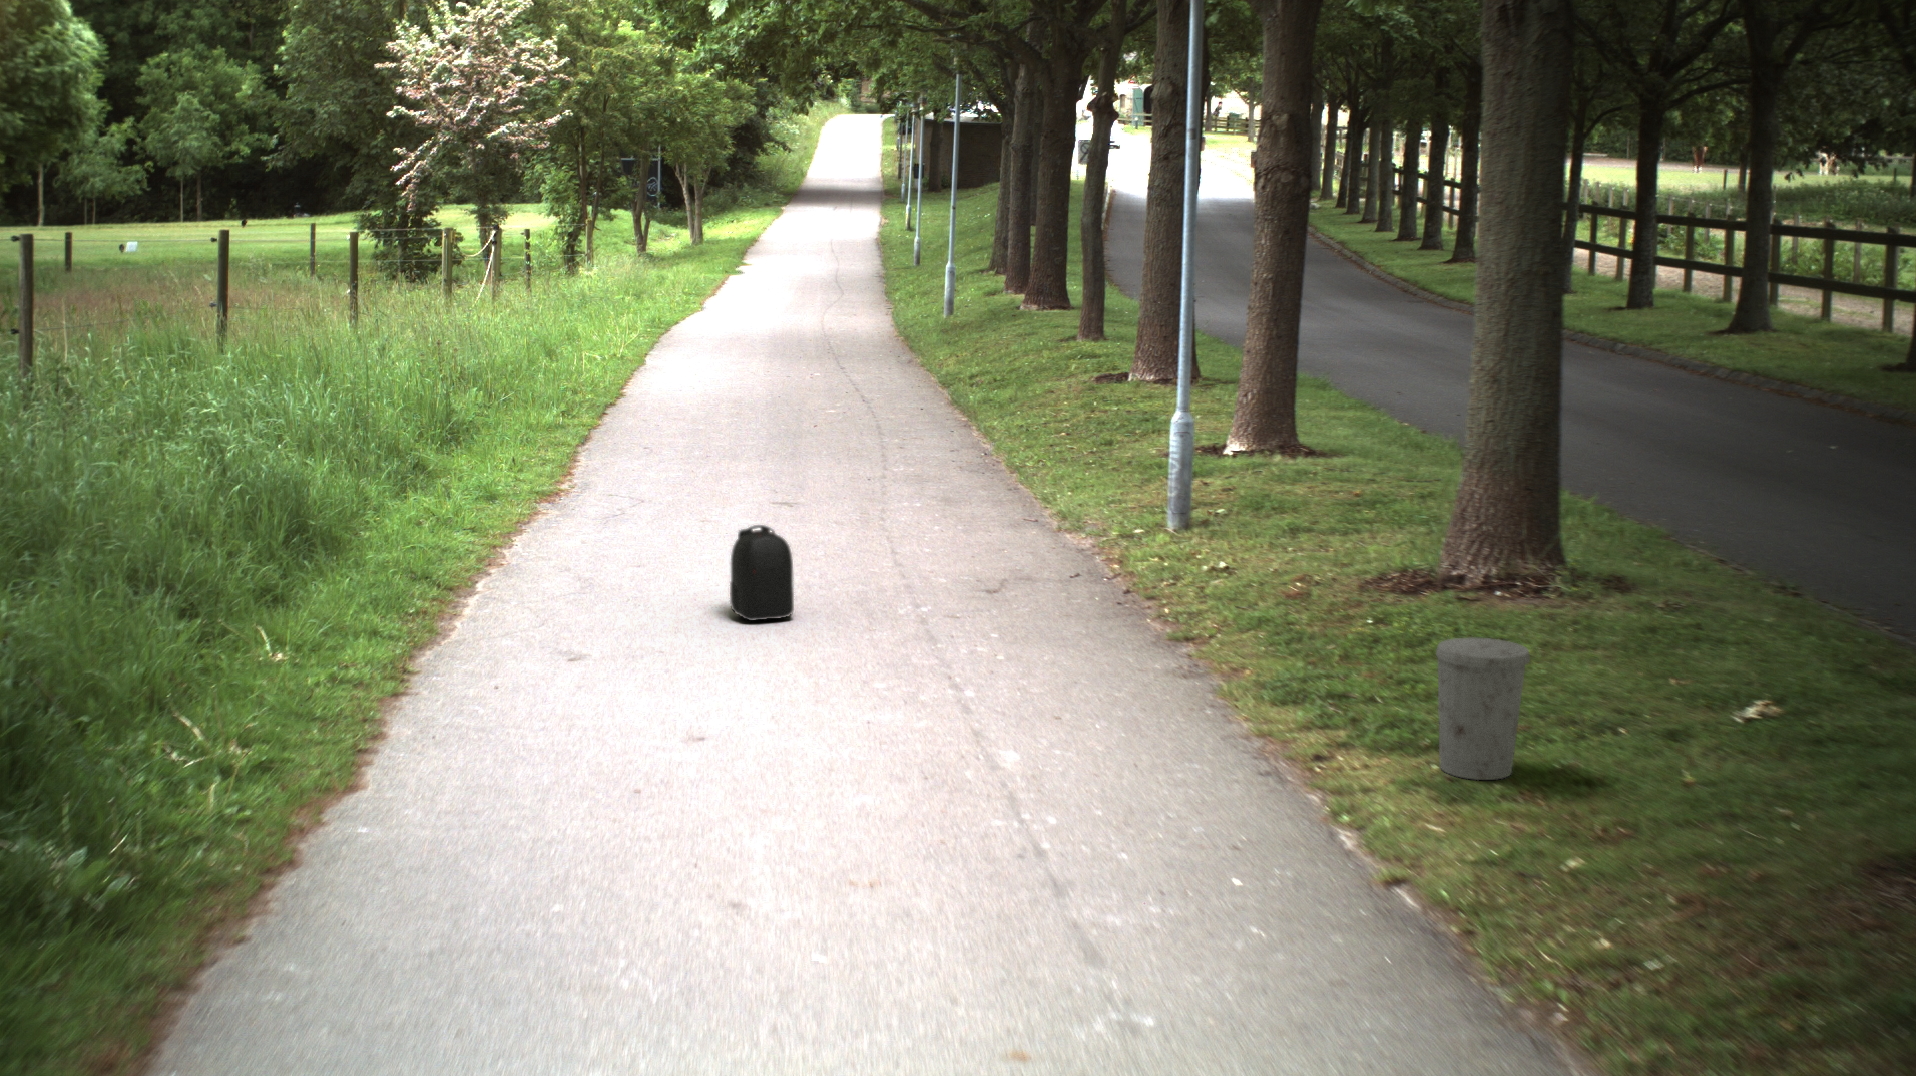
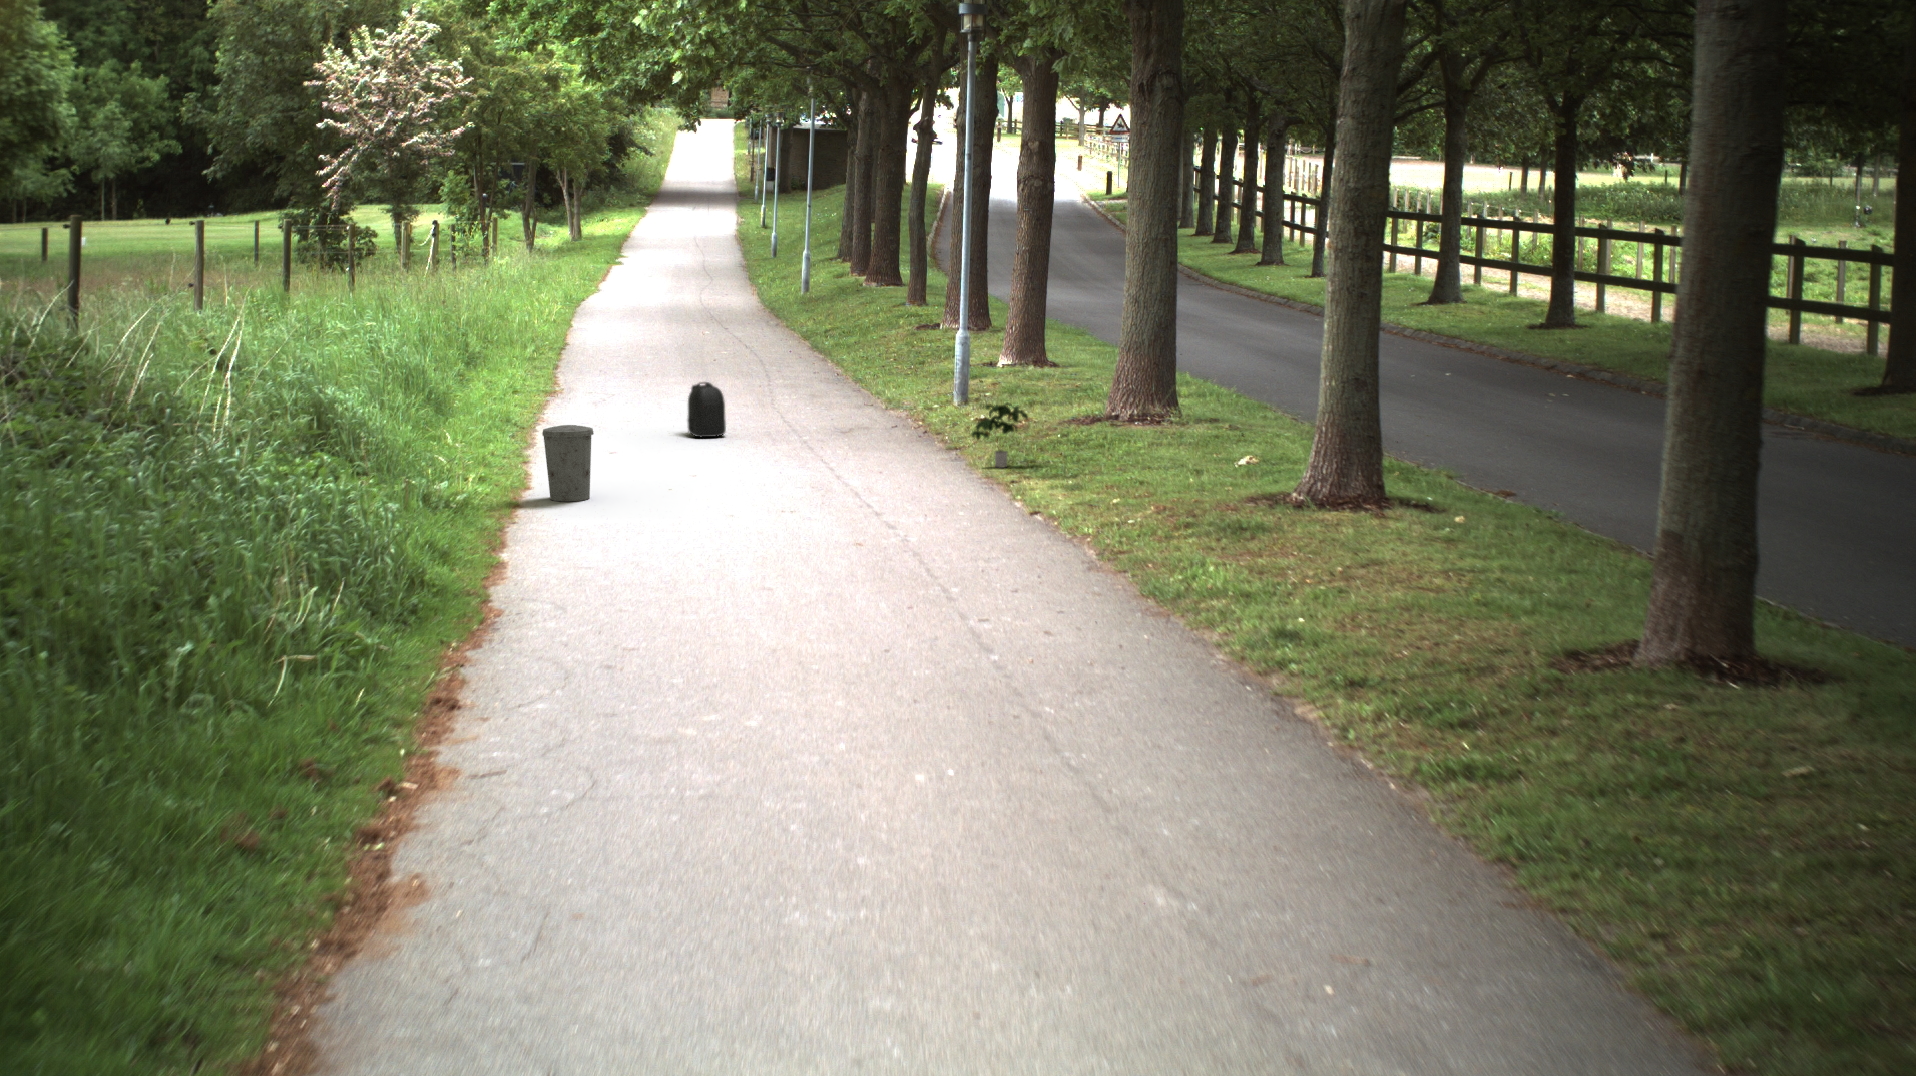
potted plant: none [1235,605,1343,728] -> present [972,403,1028,468]
trash can: present [1436,637,1530,780] -> present [542,425,594,502]

